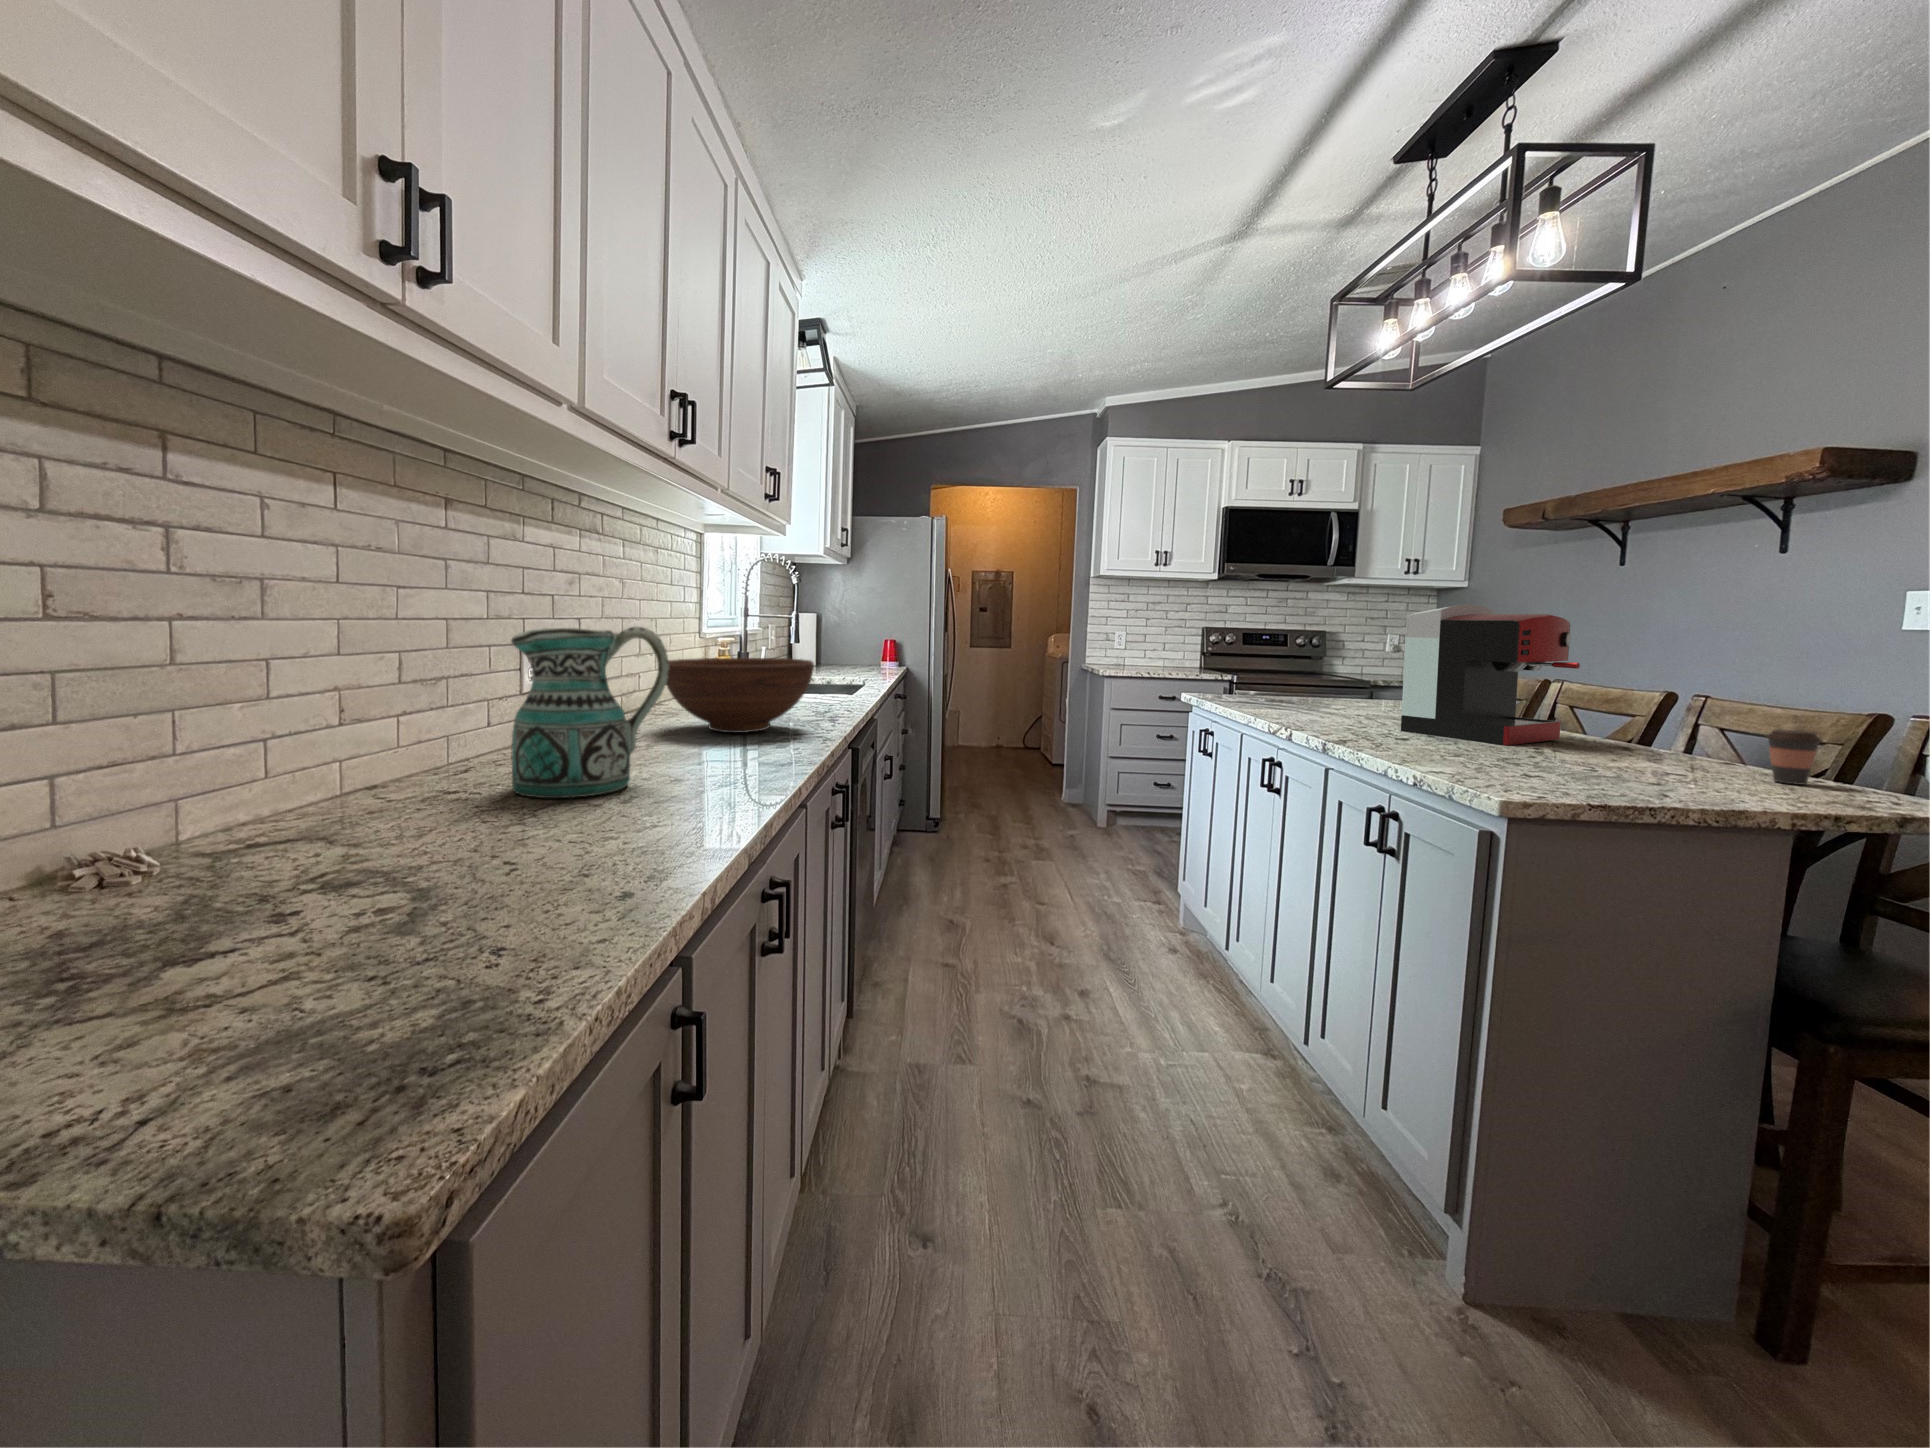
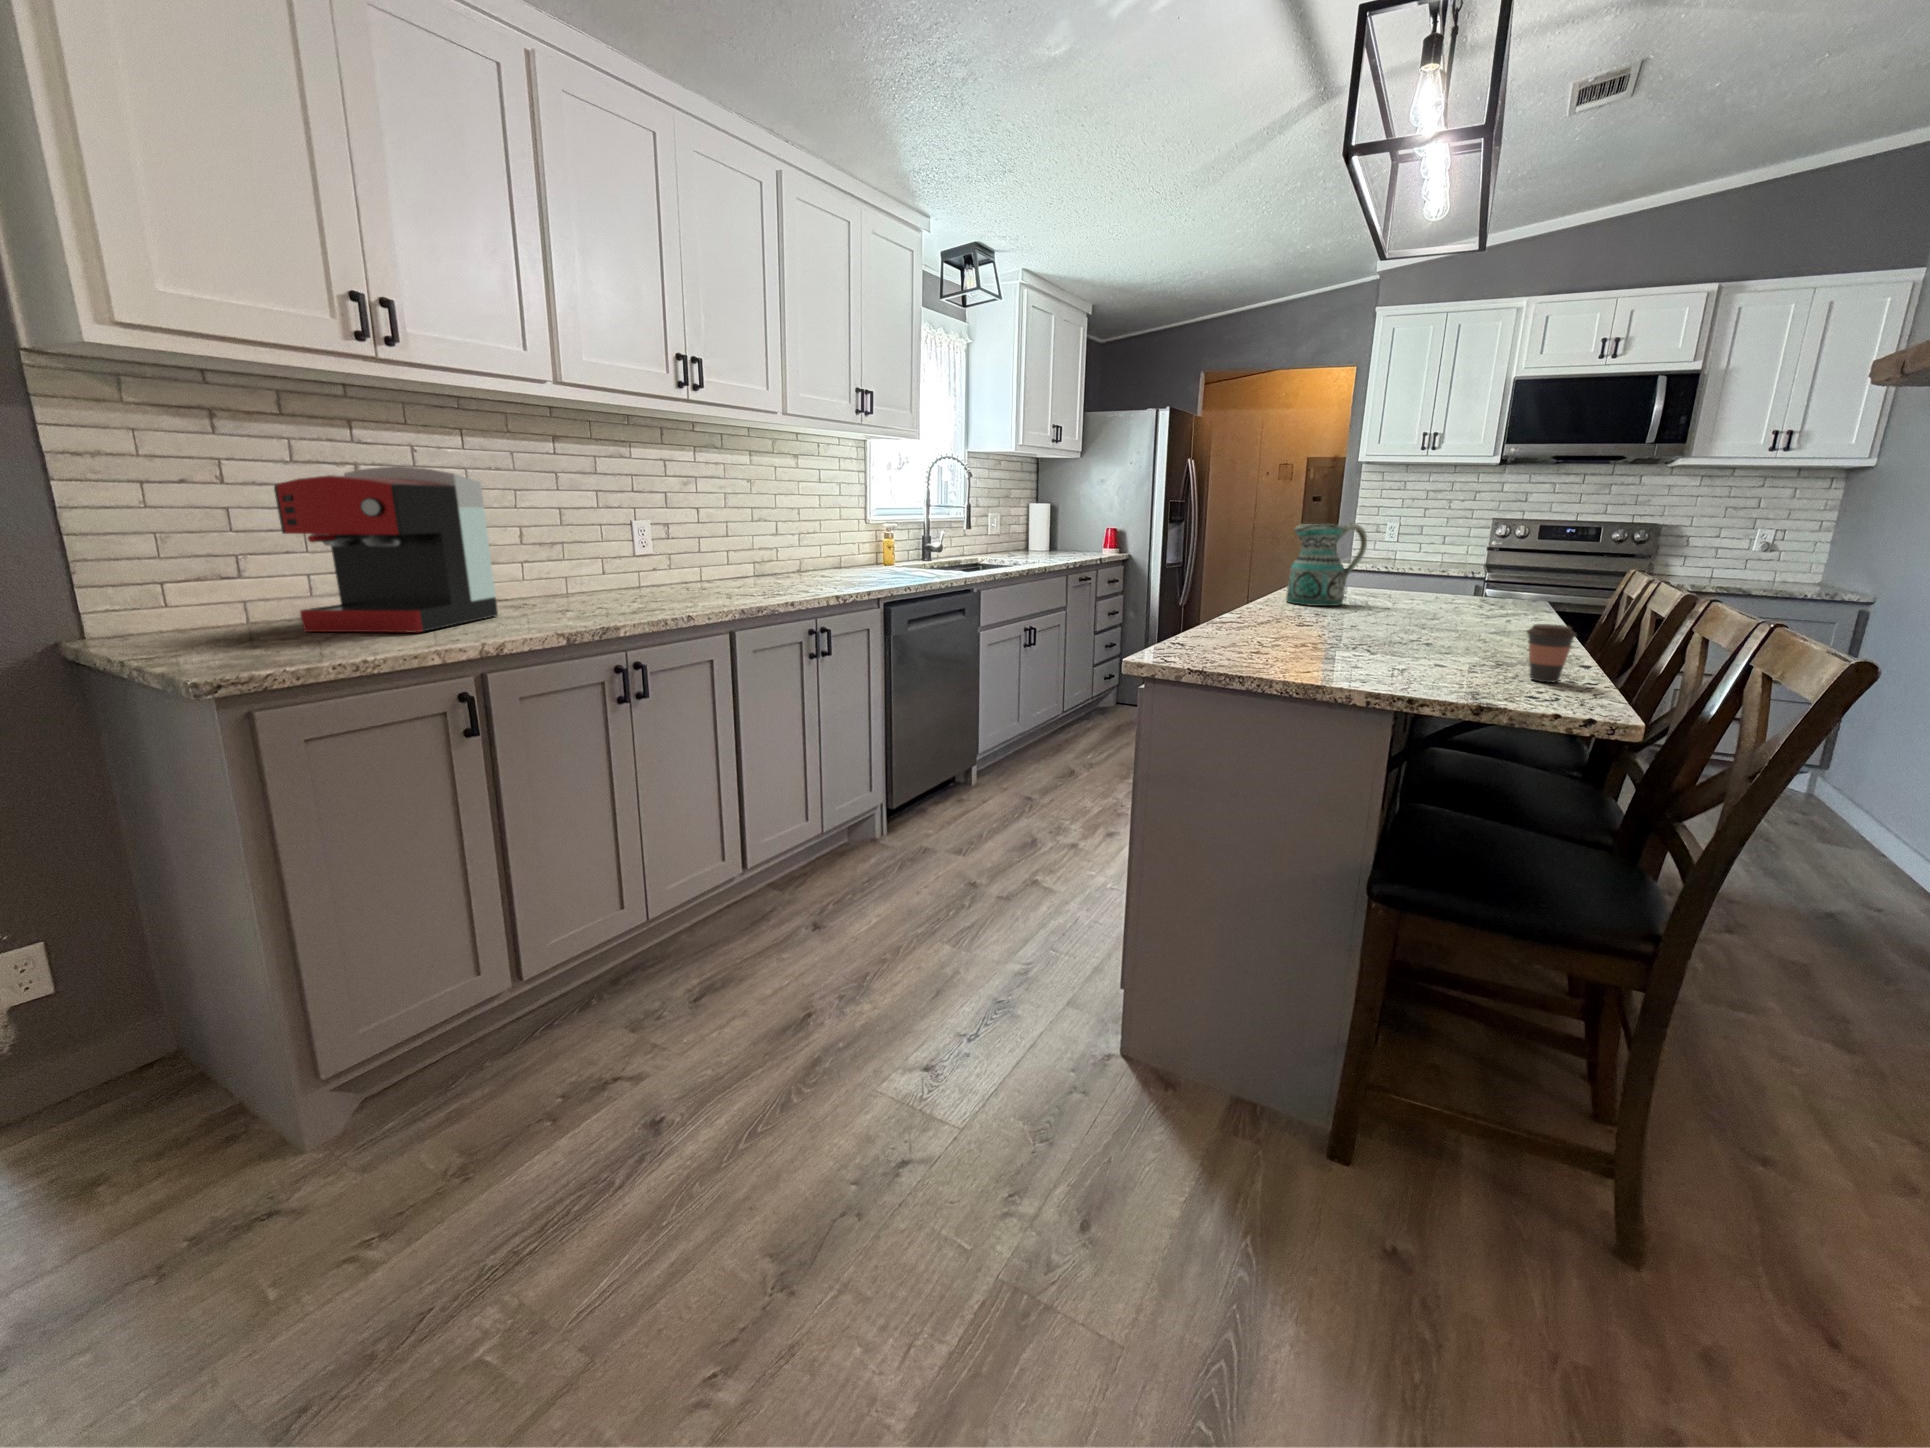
coffee maker: present [1401,604,1580,745] -> present [274,466,498,632]
ceramic pitcher: present [511,626,669,798] -> present [1286,523,1367,606]
fruit bowl: present [666,658,814,733] -> none [741,536,849,587]

